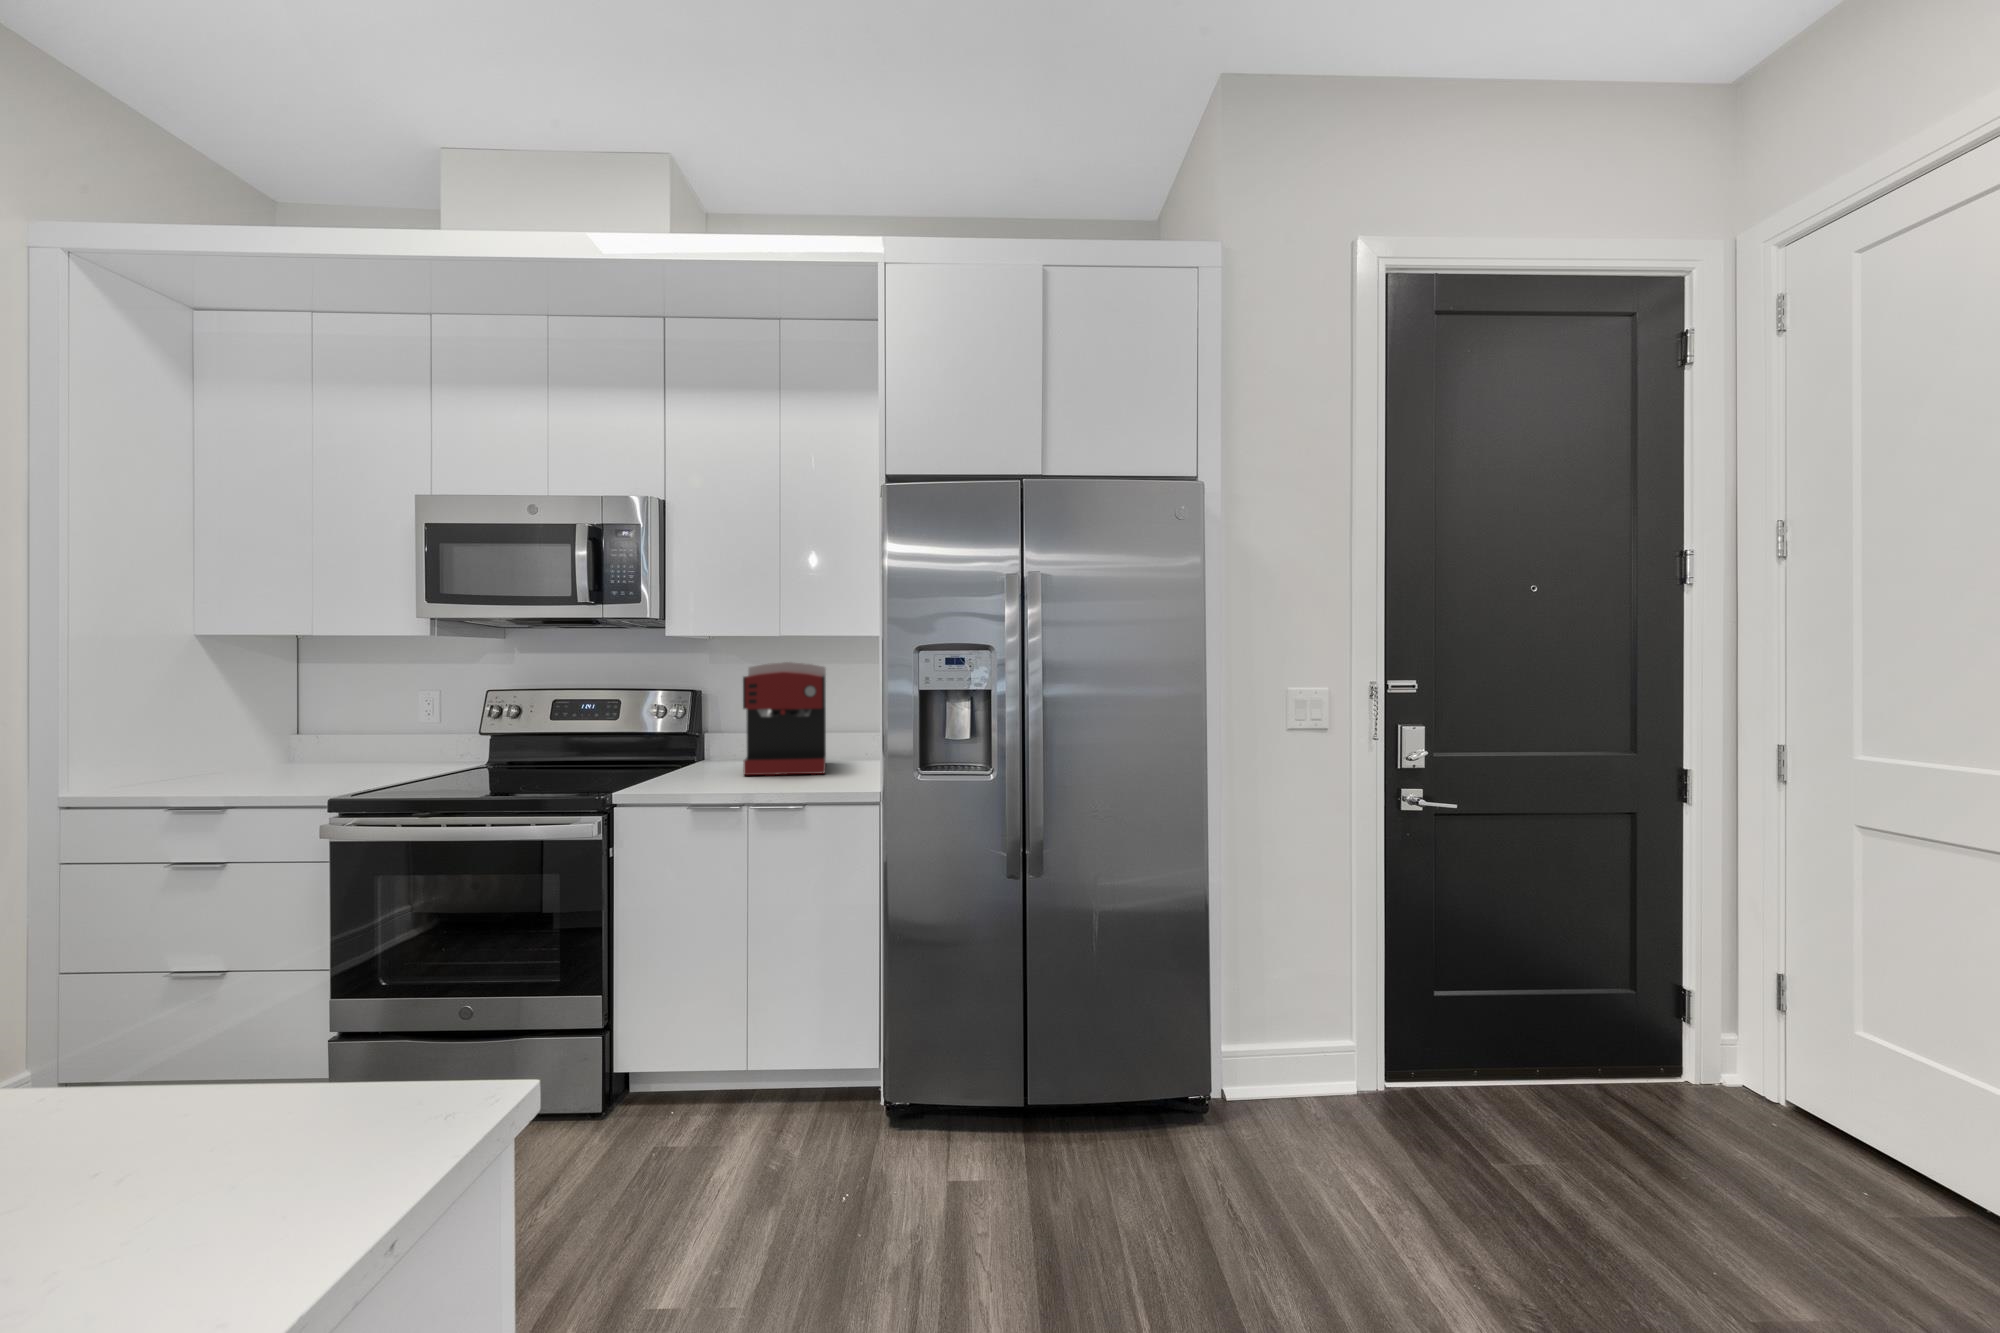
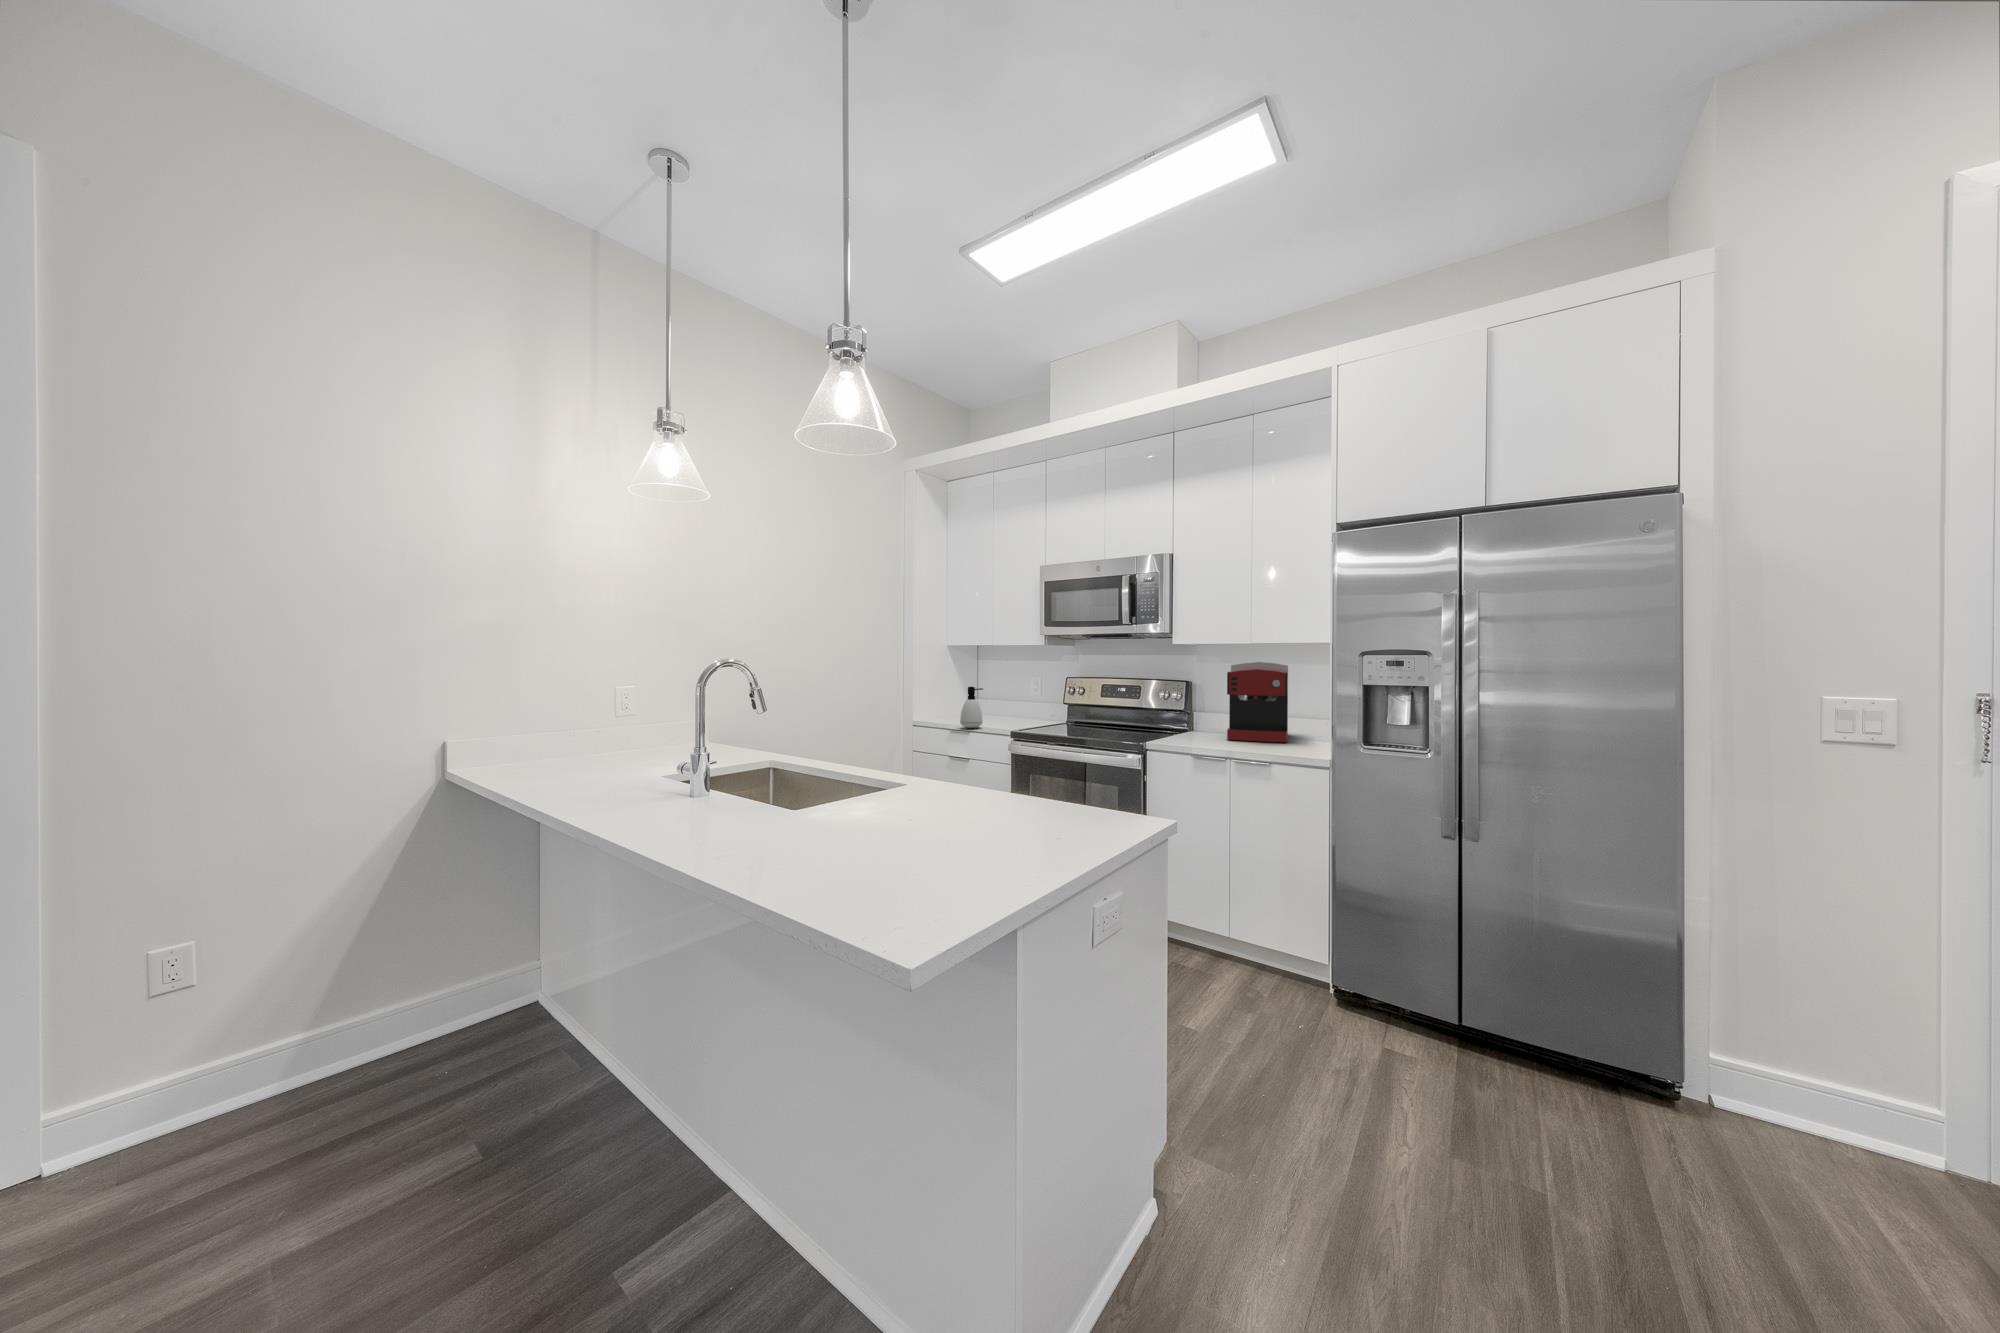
soap dispenser: none [251,710,304,787] -> present [960,687,983,728]

